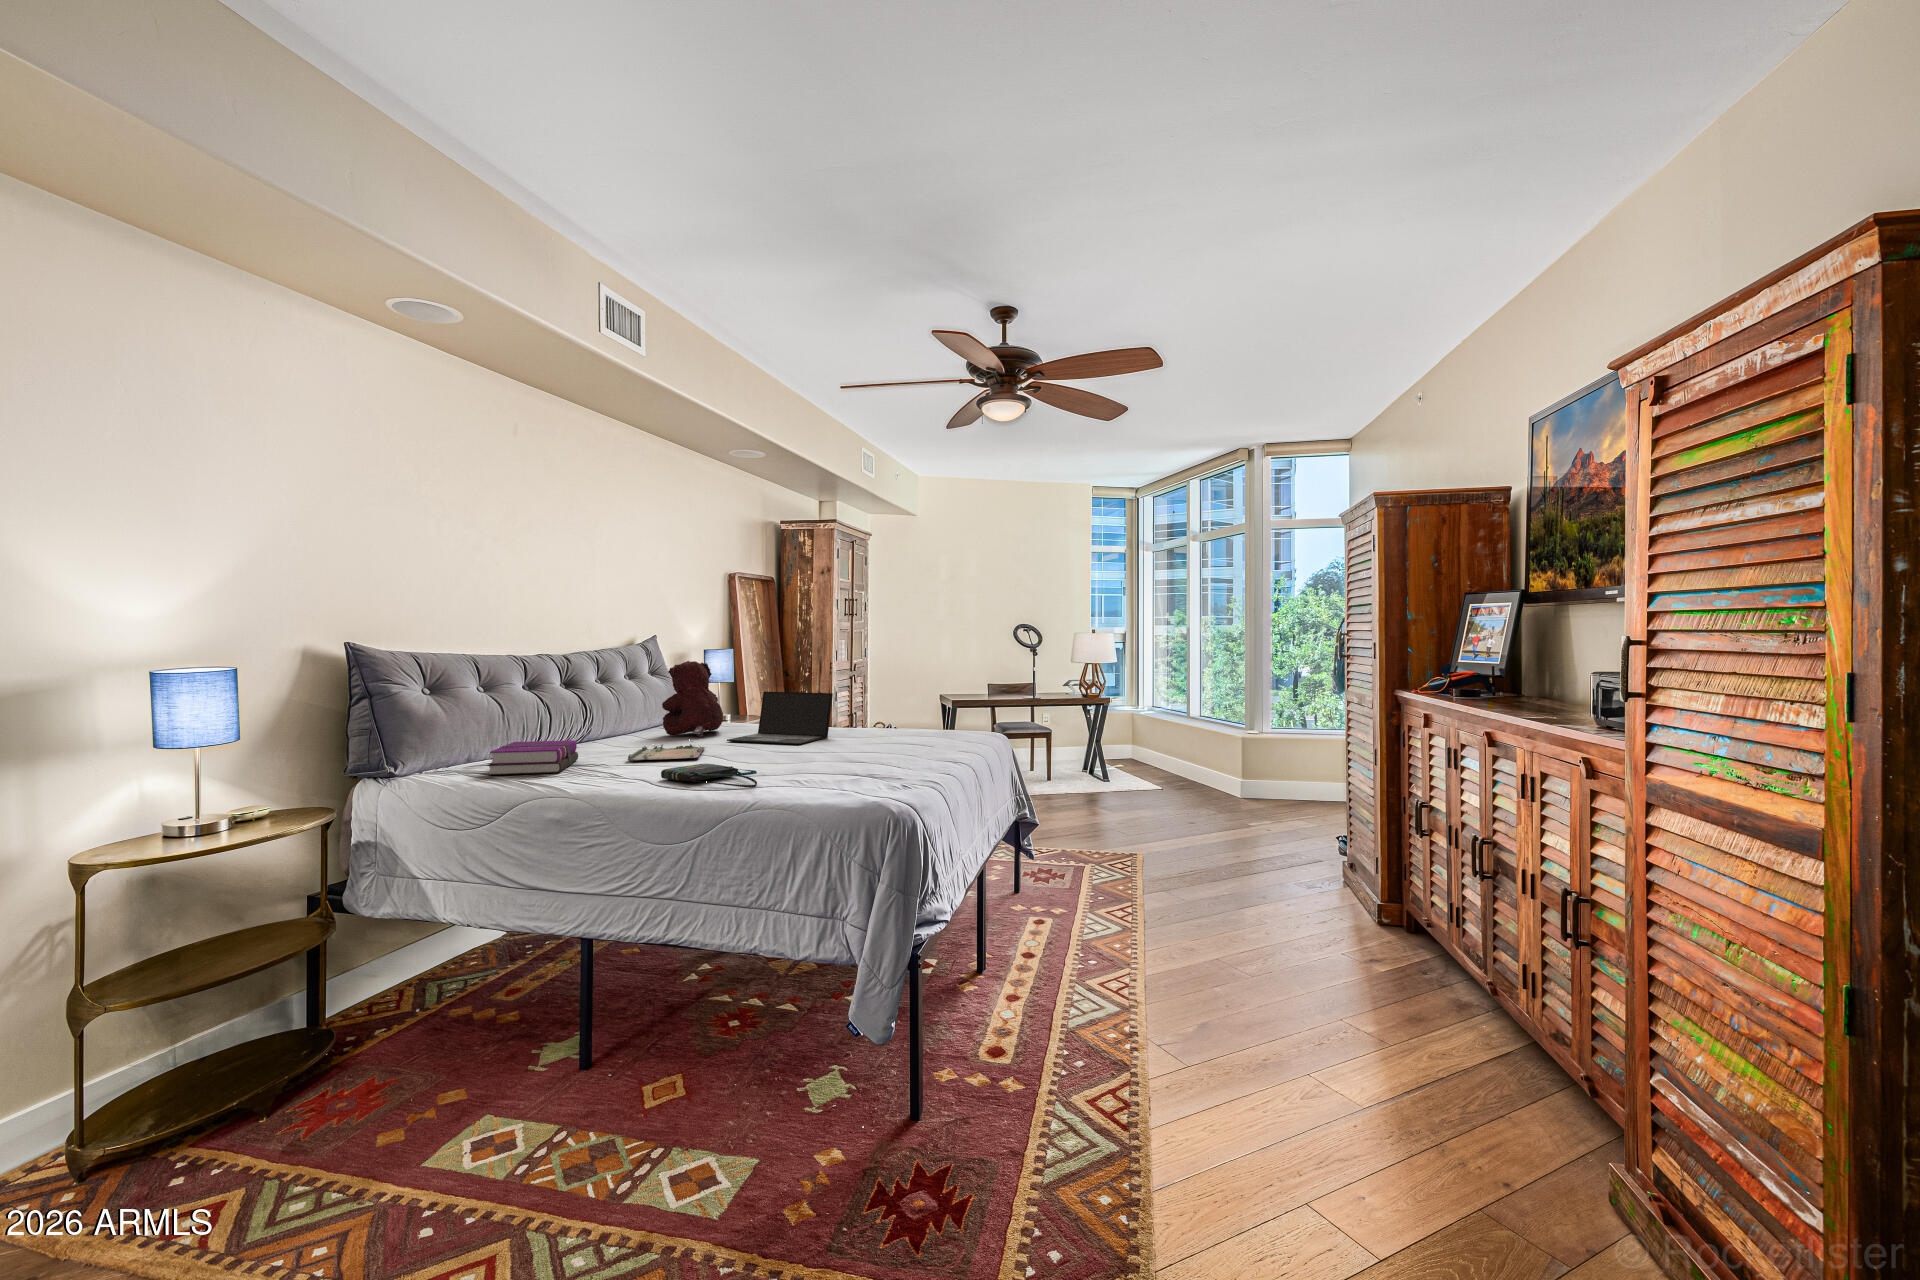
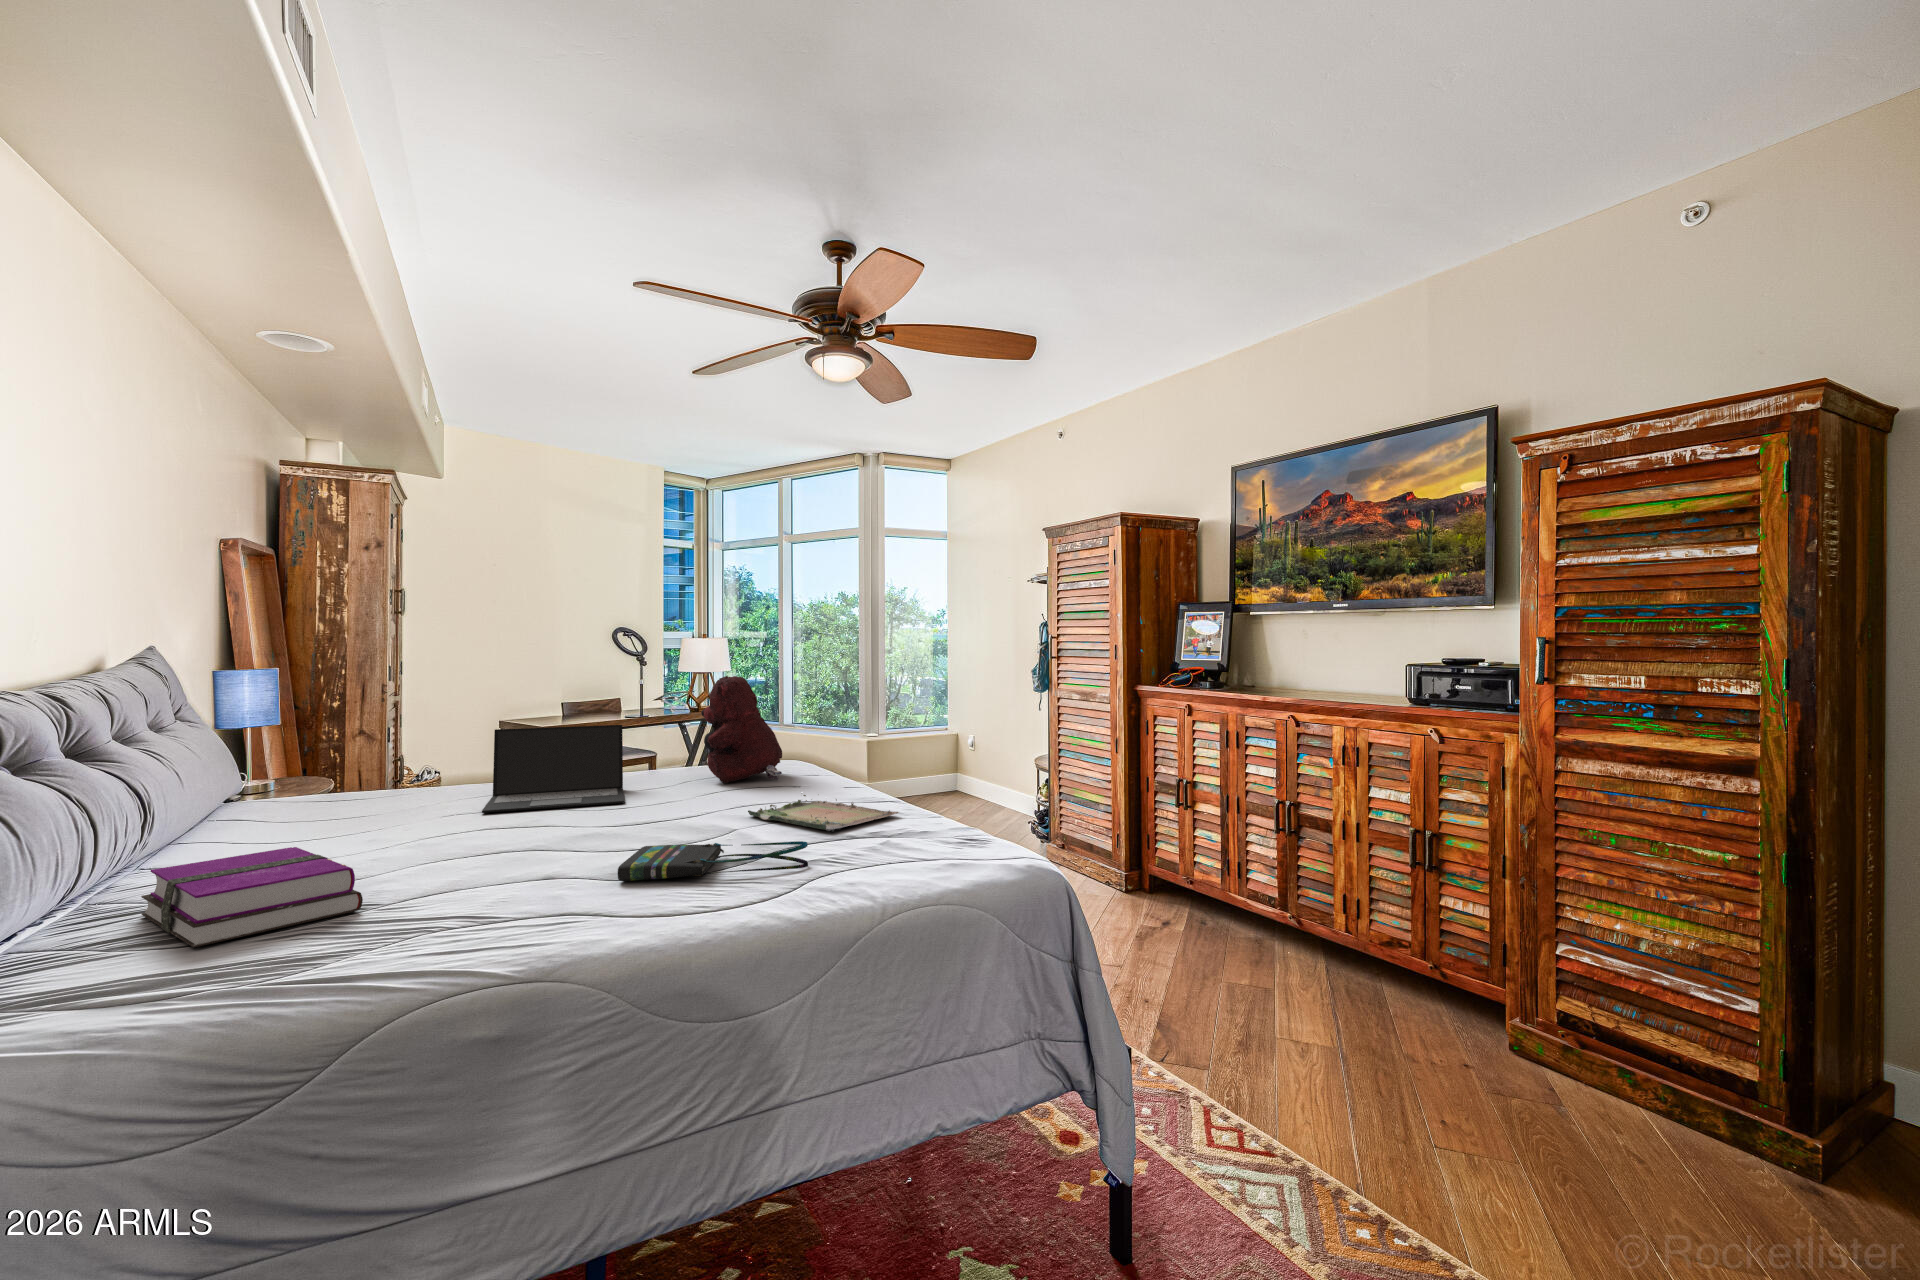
teddy bear: present [662,661,723,737] -> present [701,676,782,783]
tray: present [628,741,705,761] -> present [748,795,899,831]

